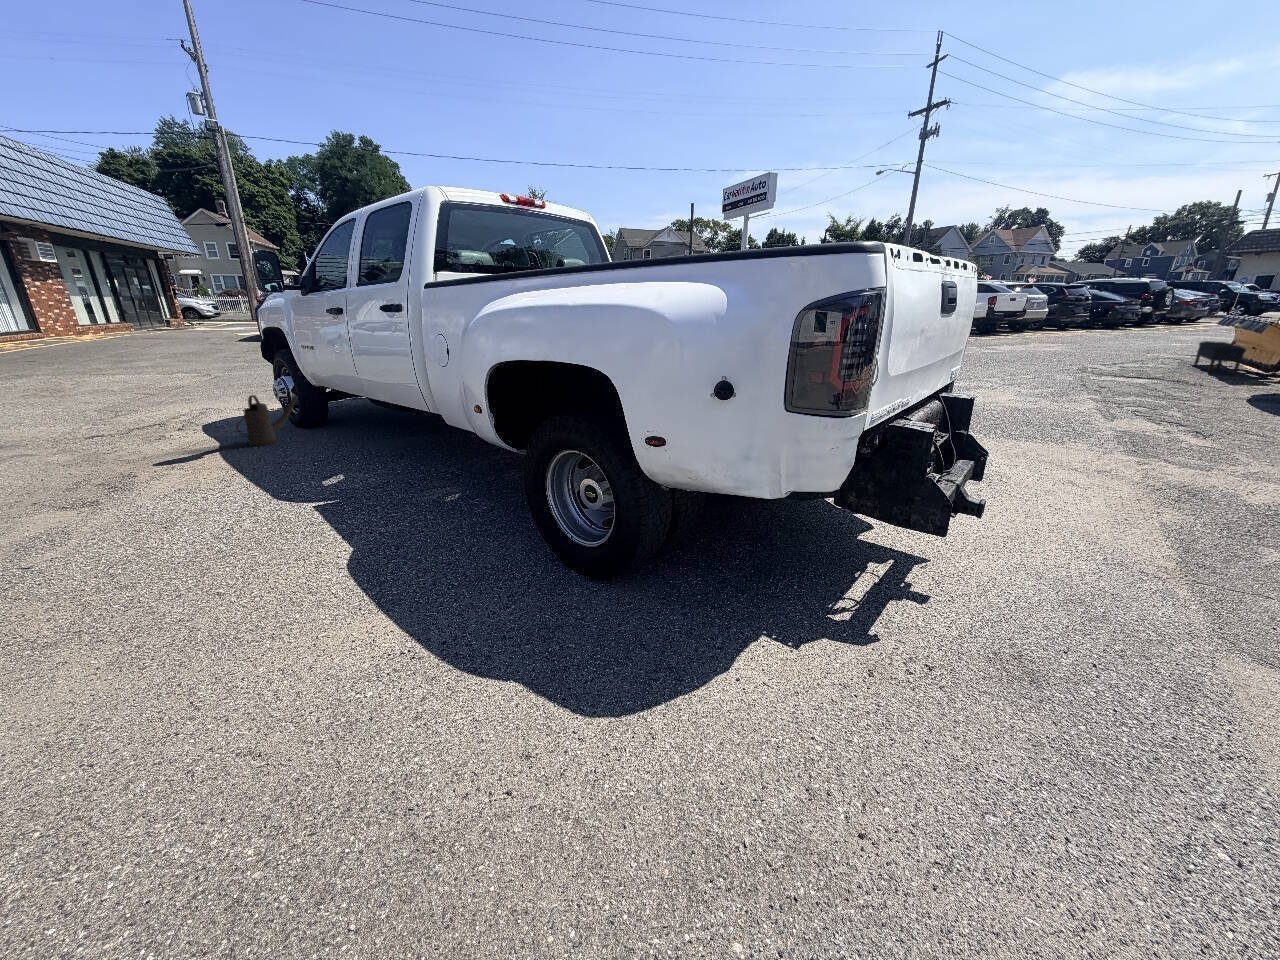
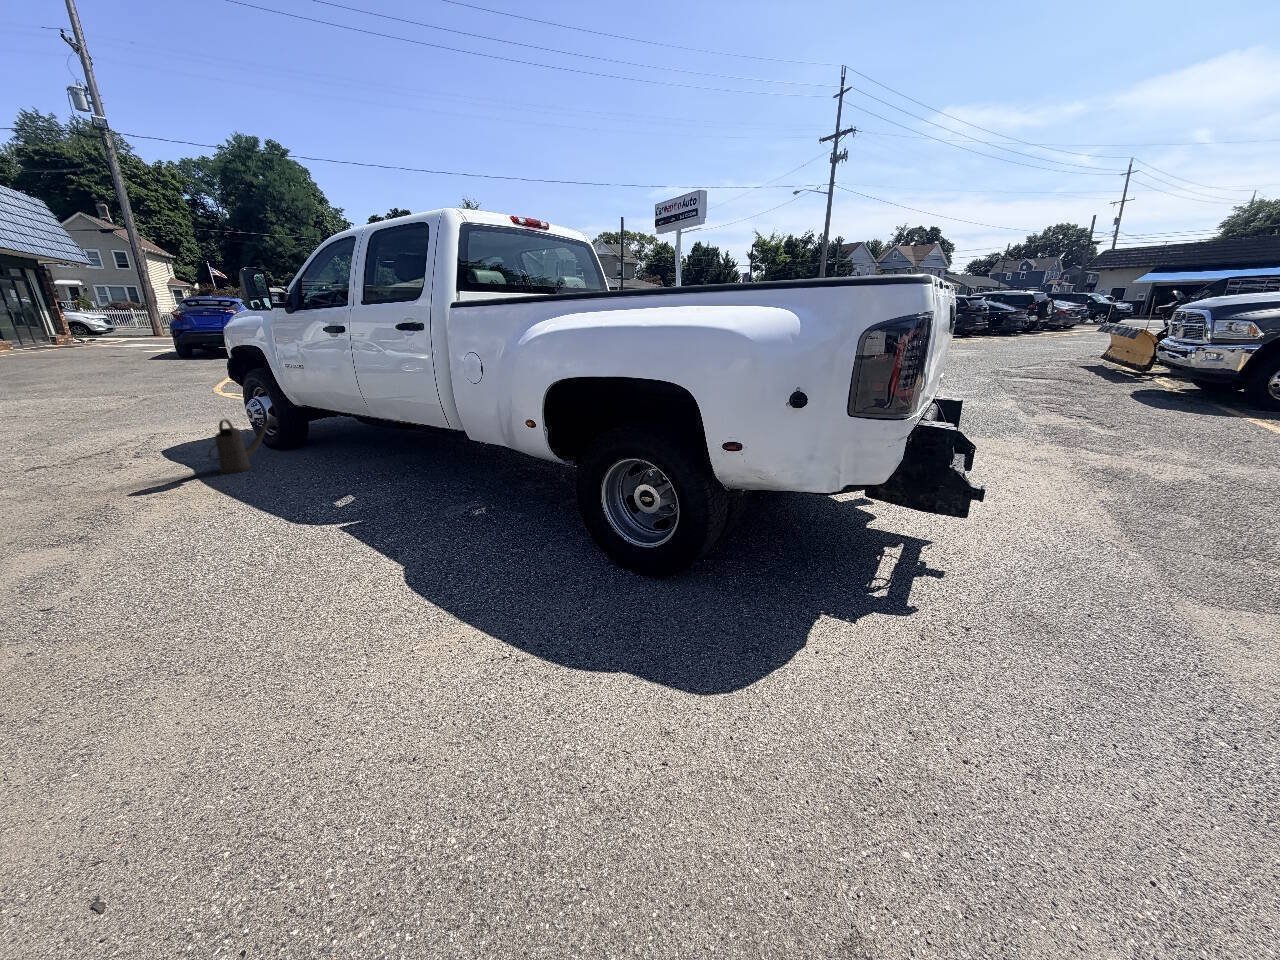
bench: present [1194,341,1246,375] -> none [1081,345,1123,374]

